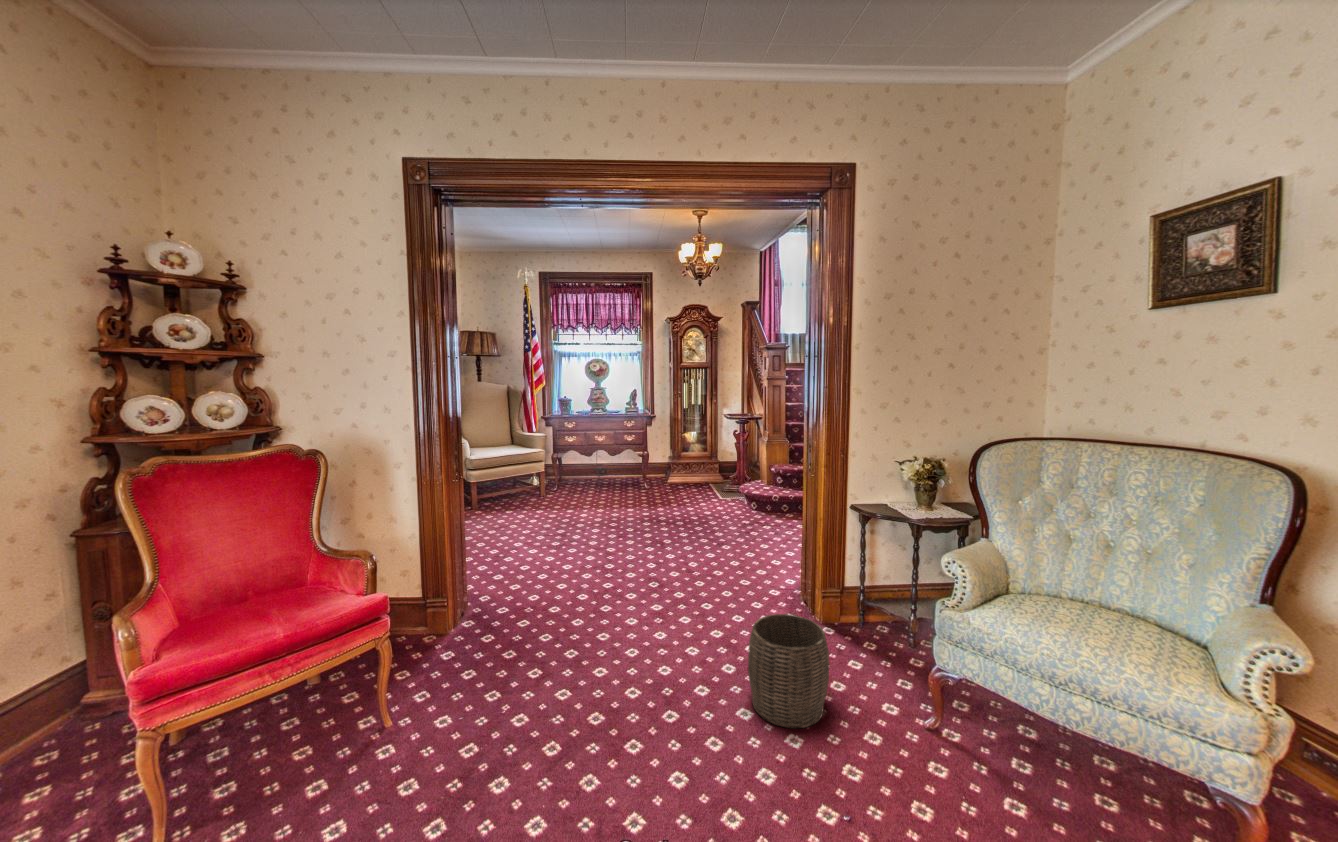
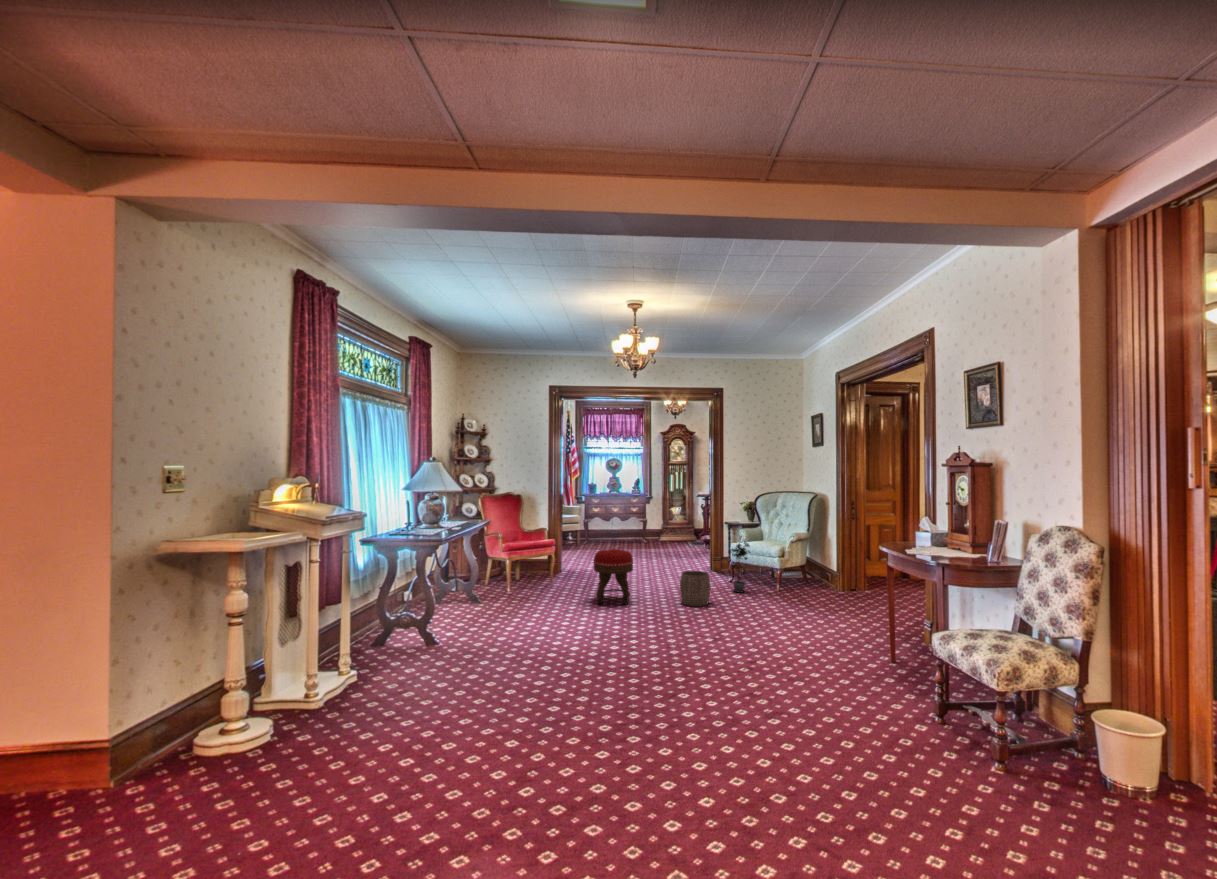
potted plant: none [842,520,900,642] -> present [731,541,749,593]
footstool: none [511,565,623,736] -> present [593,549,633,604]

